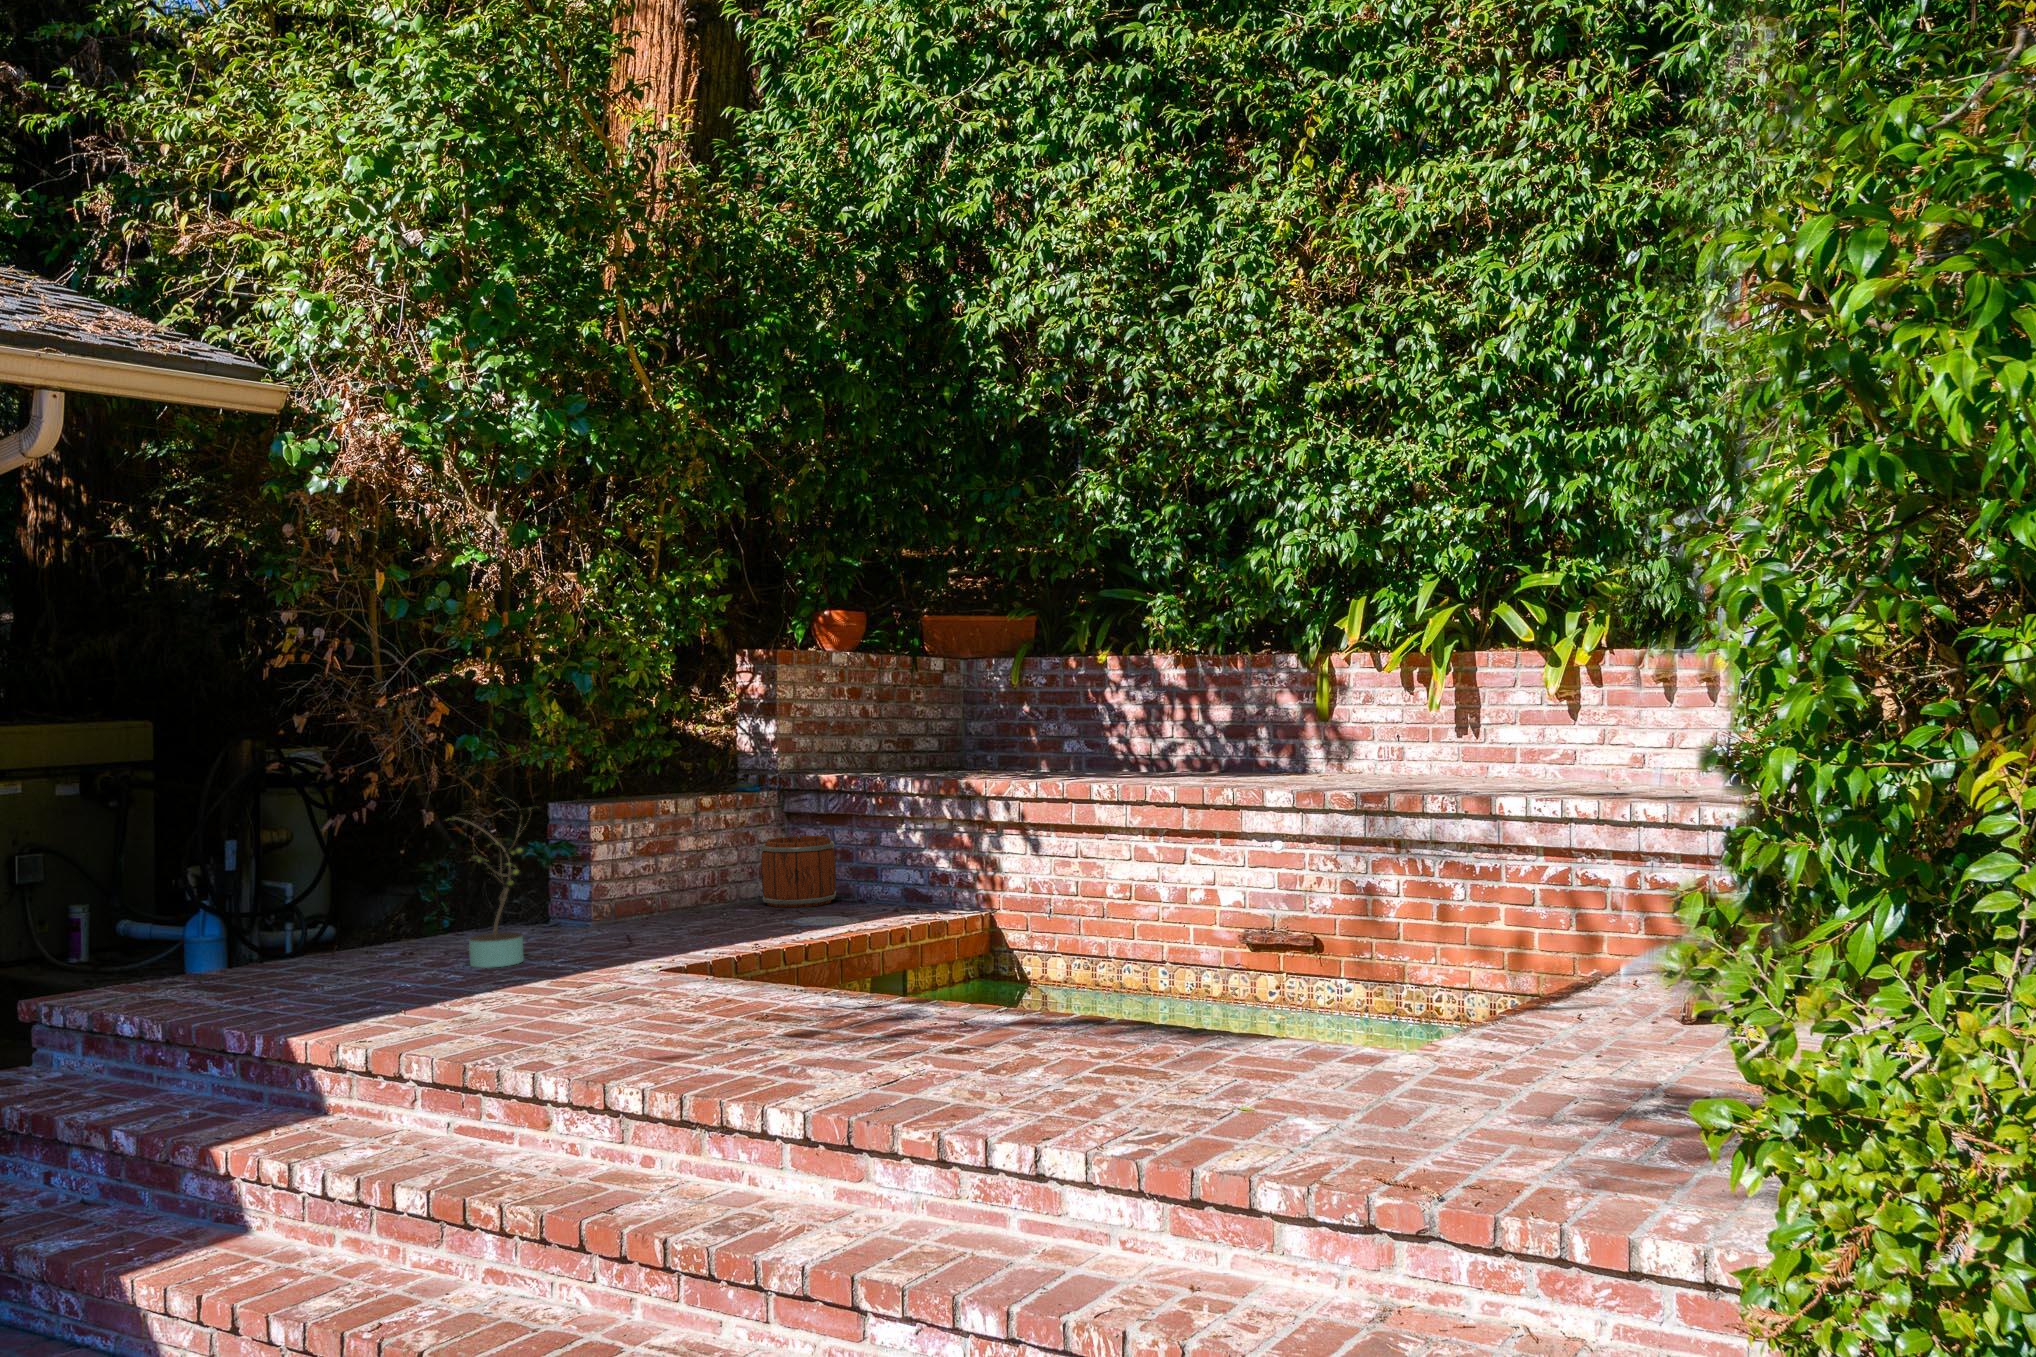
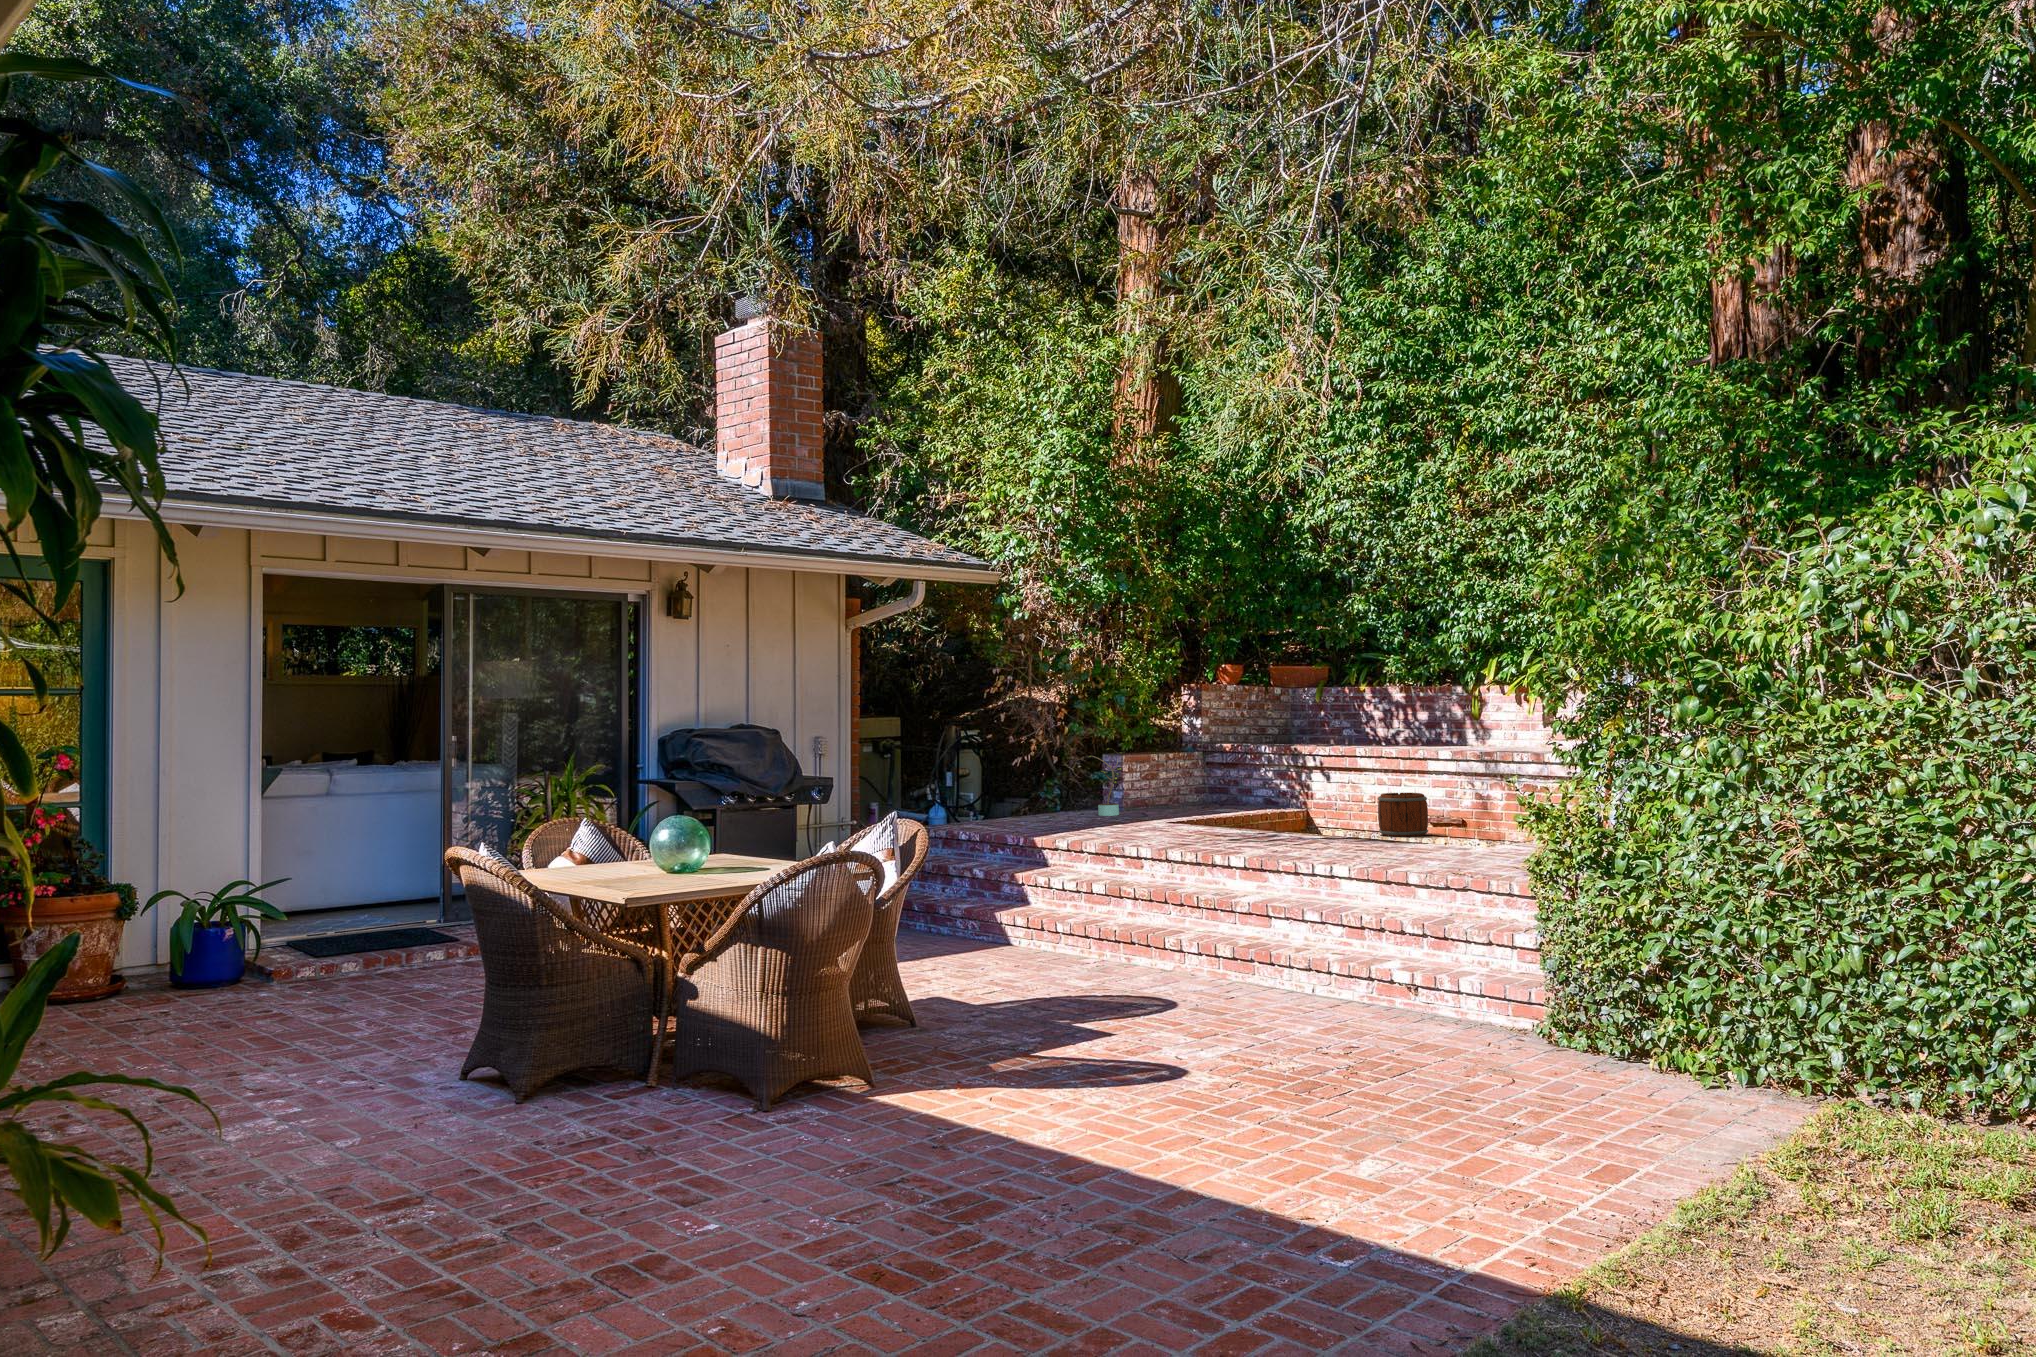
bucket: present [761,836,836,908] -> present [1378,793,1428,837]

